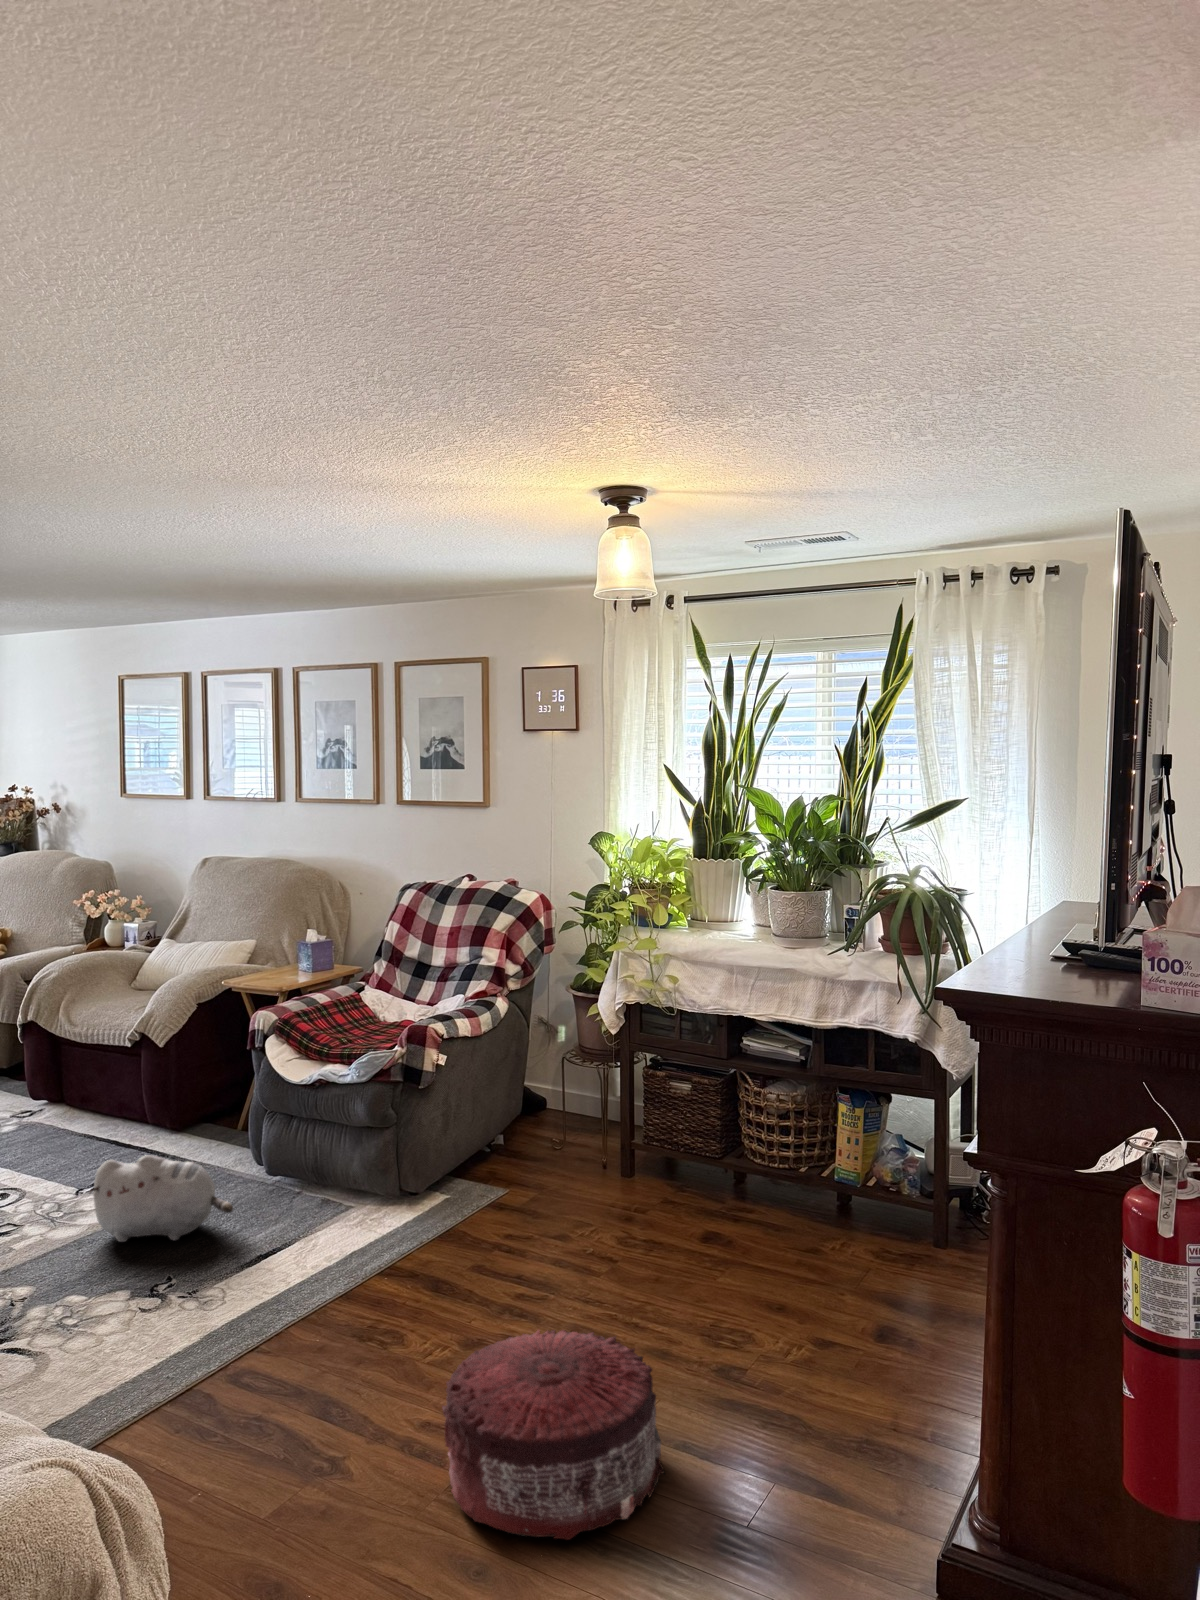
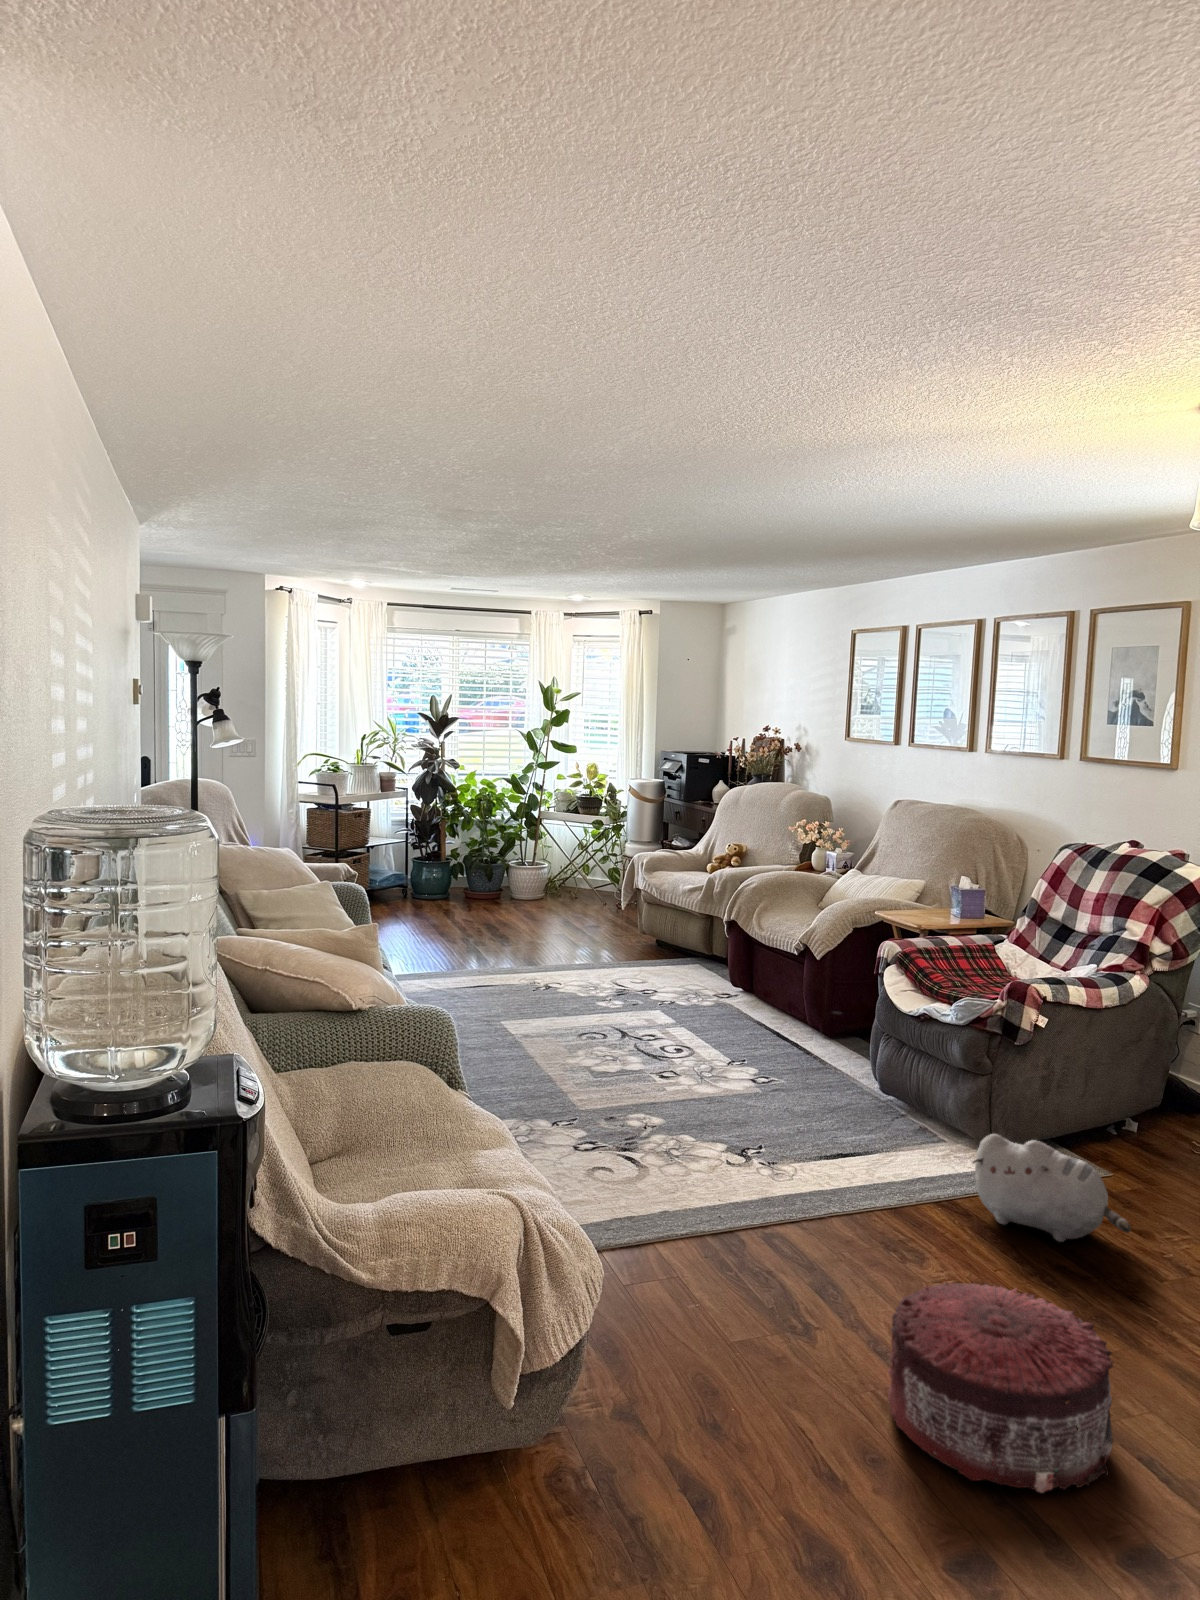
plush toy: present [89,1155,233,1242] -> present [972,1134,1131,1242]

